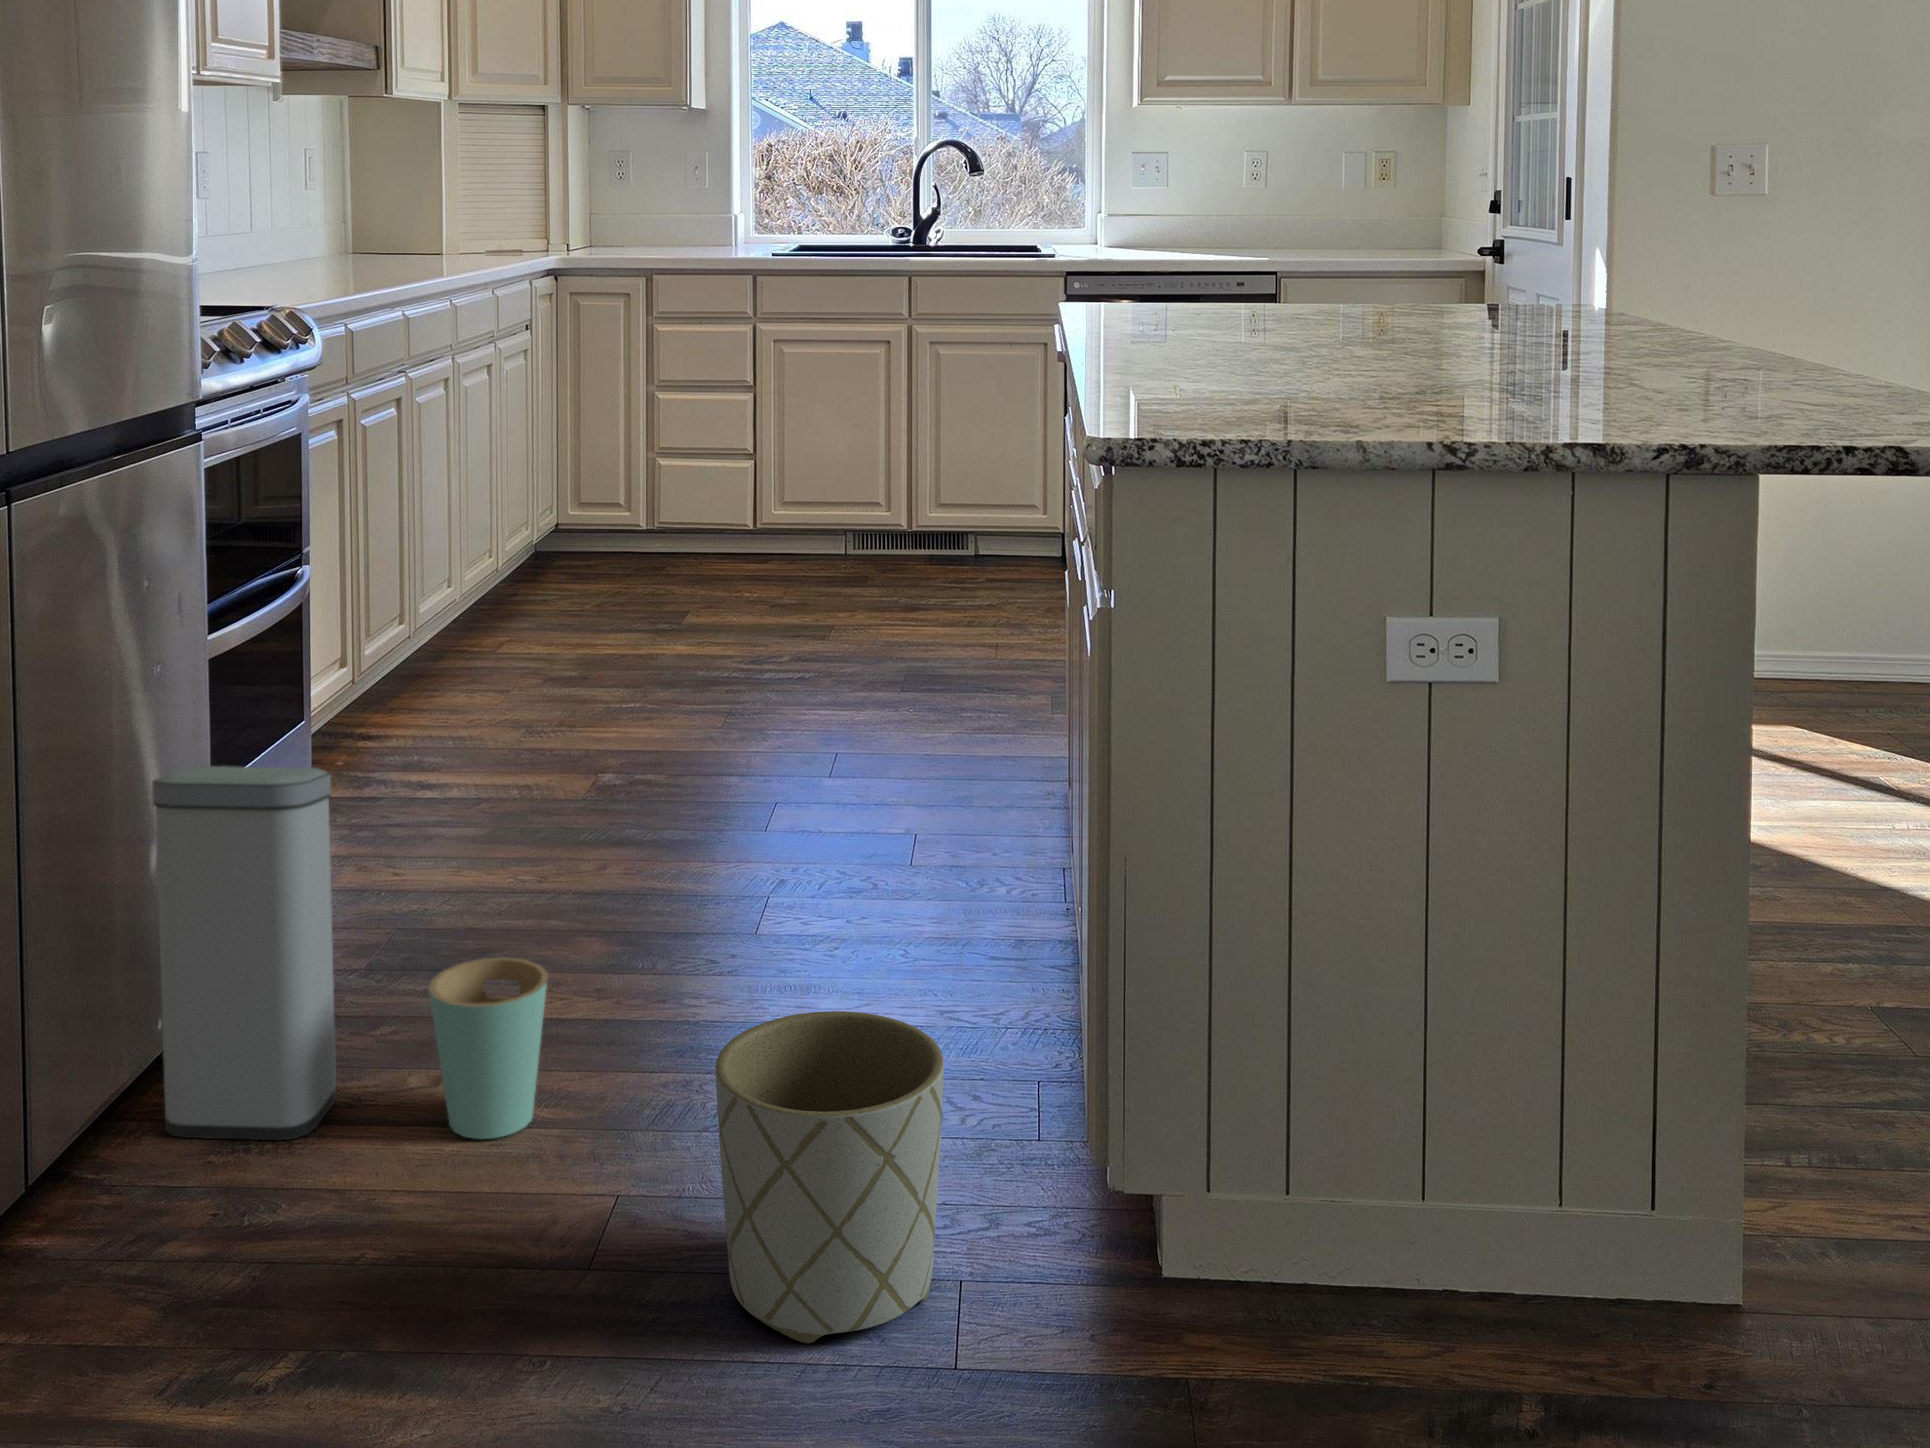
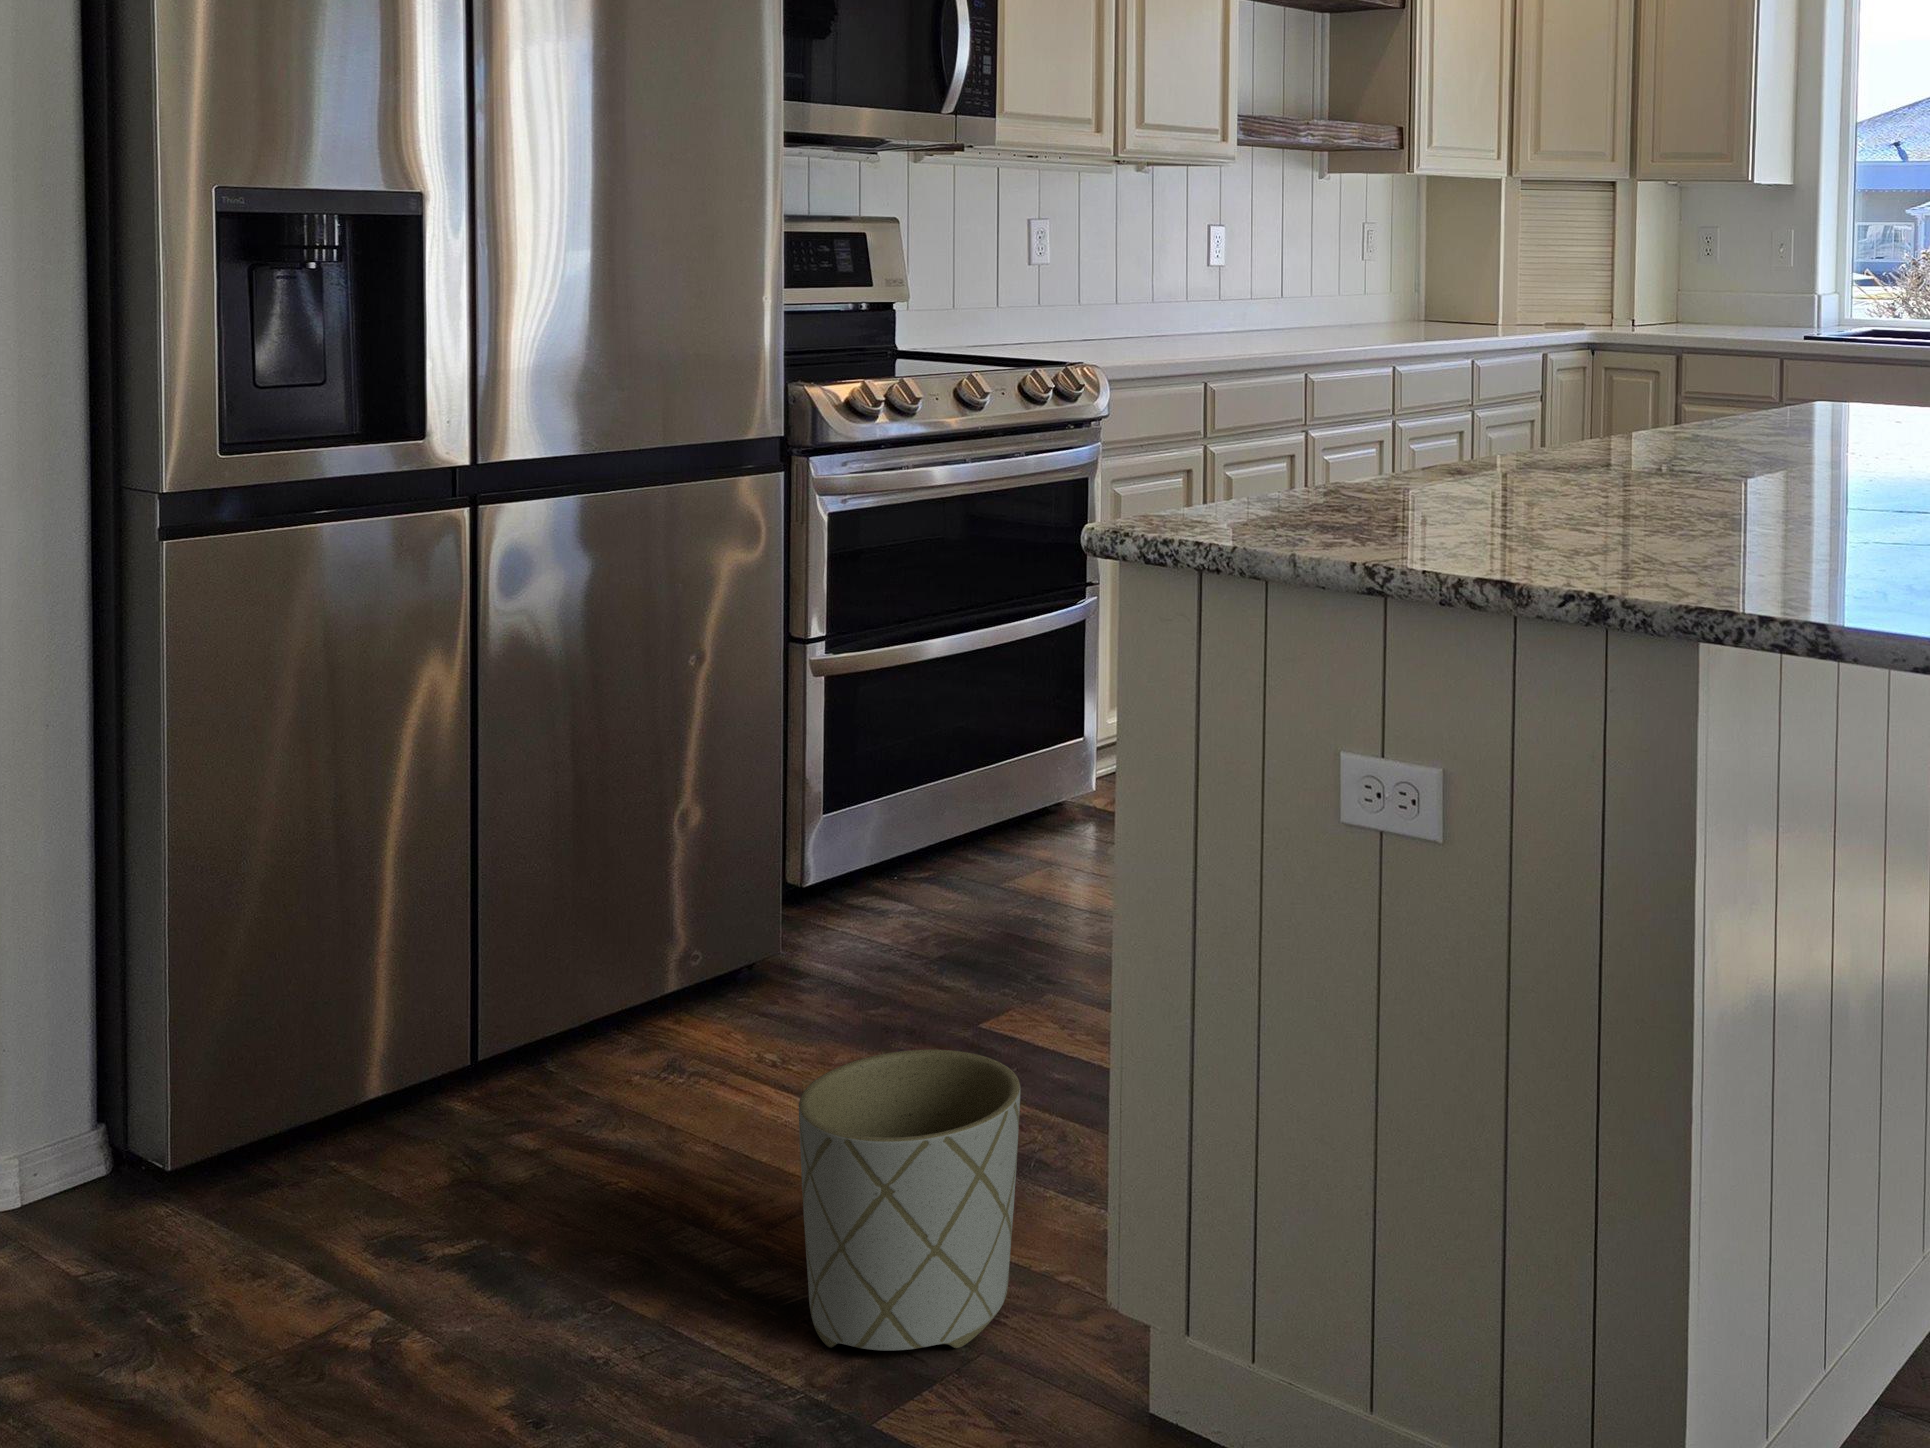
trash can: present [152,766,548,1140] -> none [651,741,917,1116]

